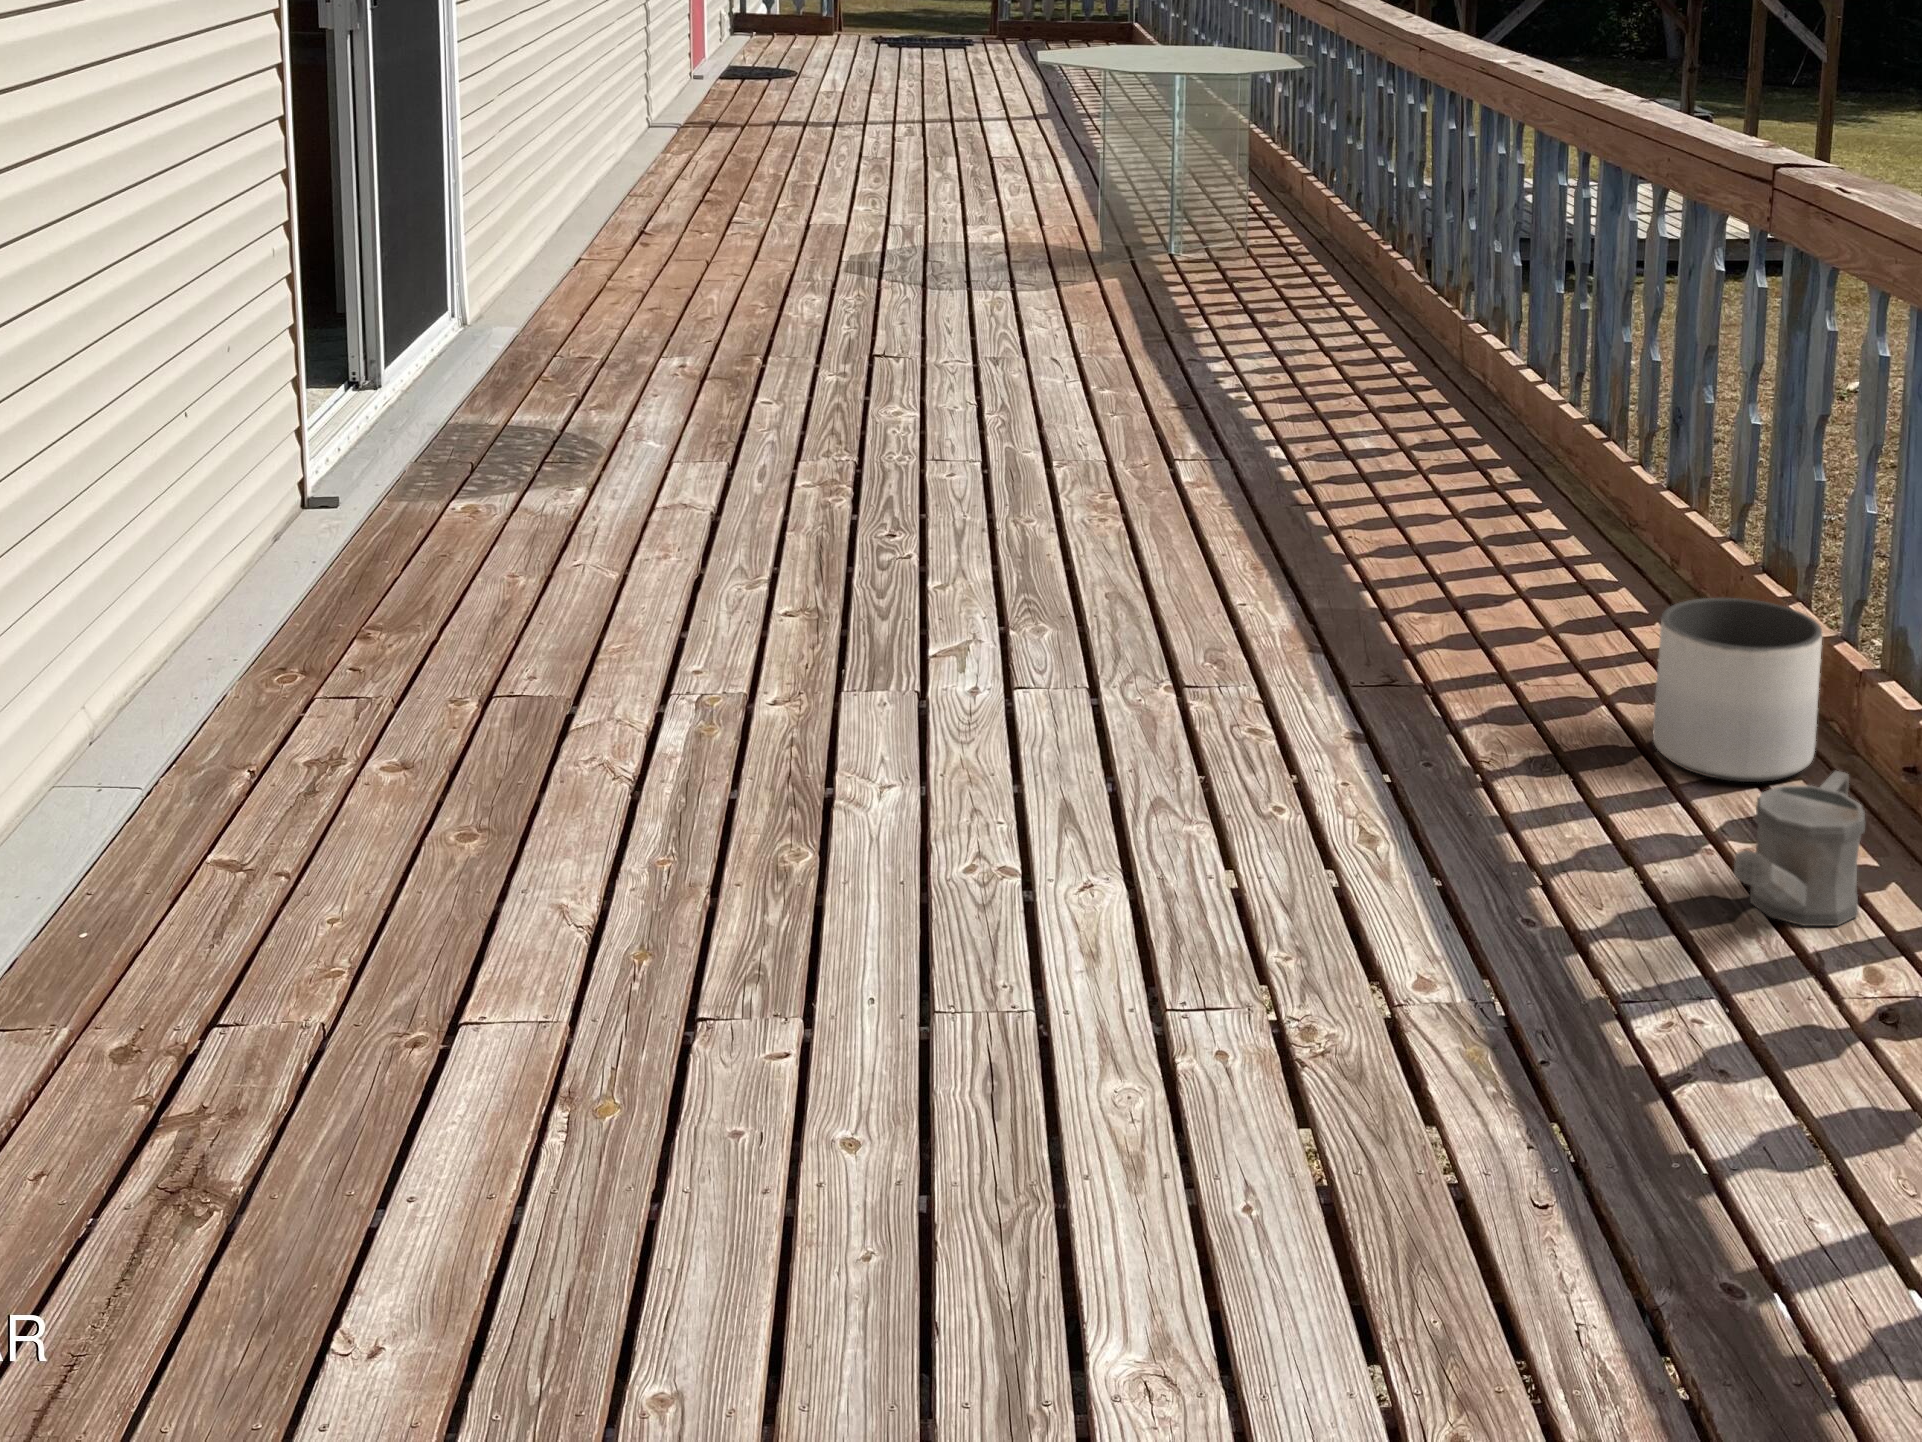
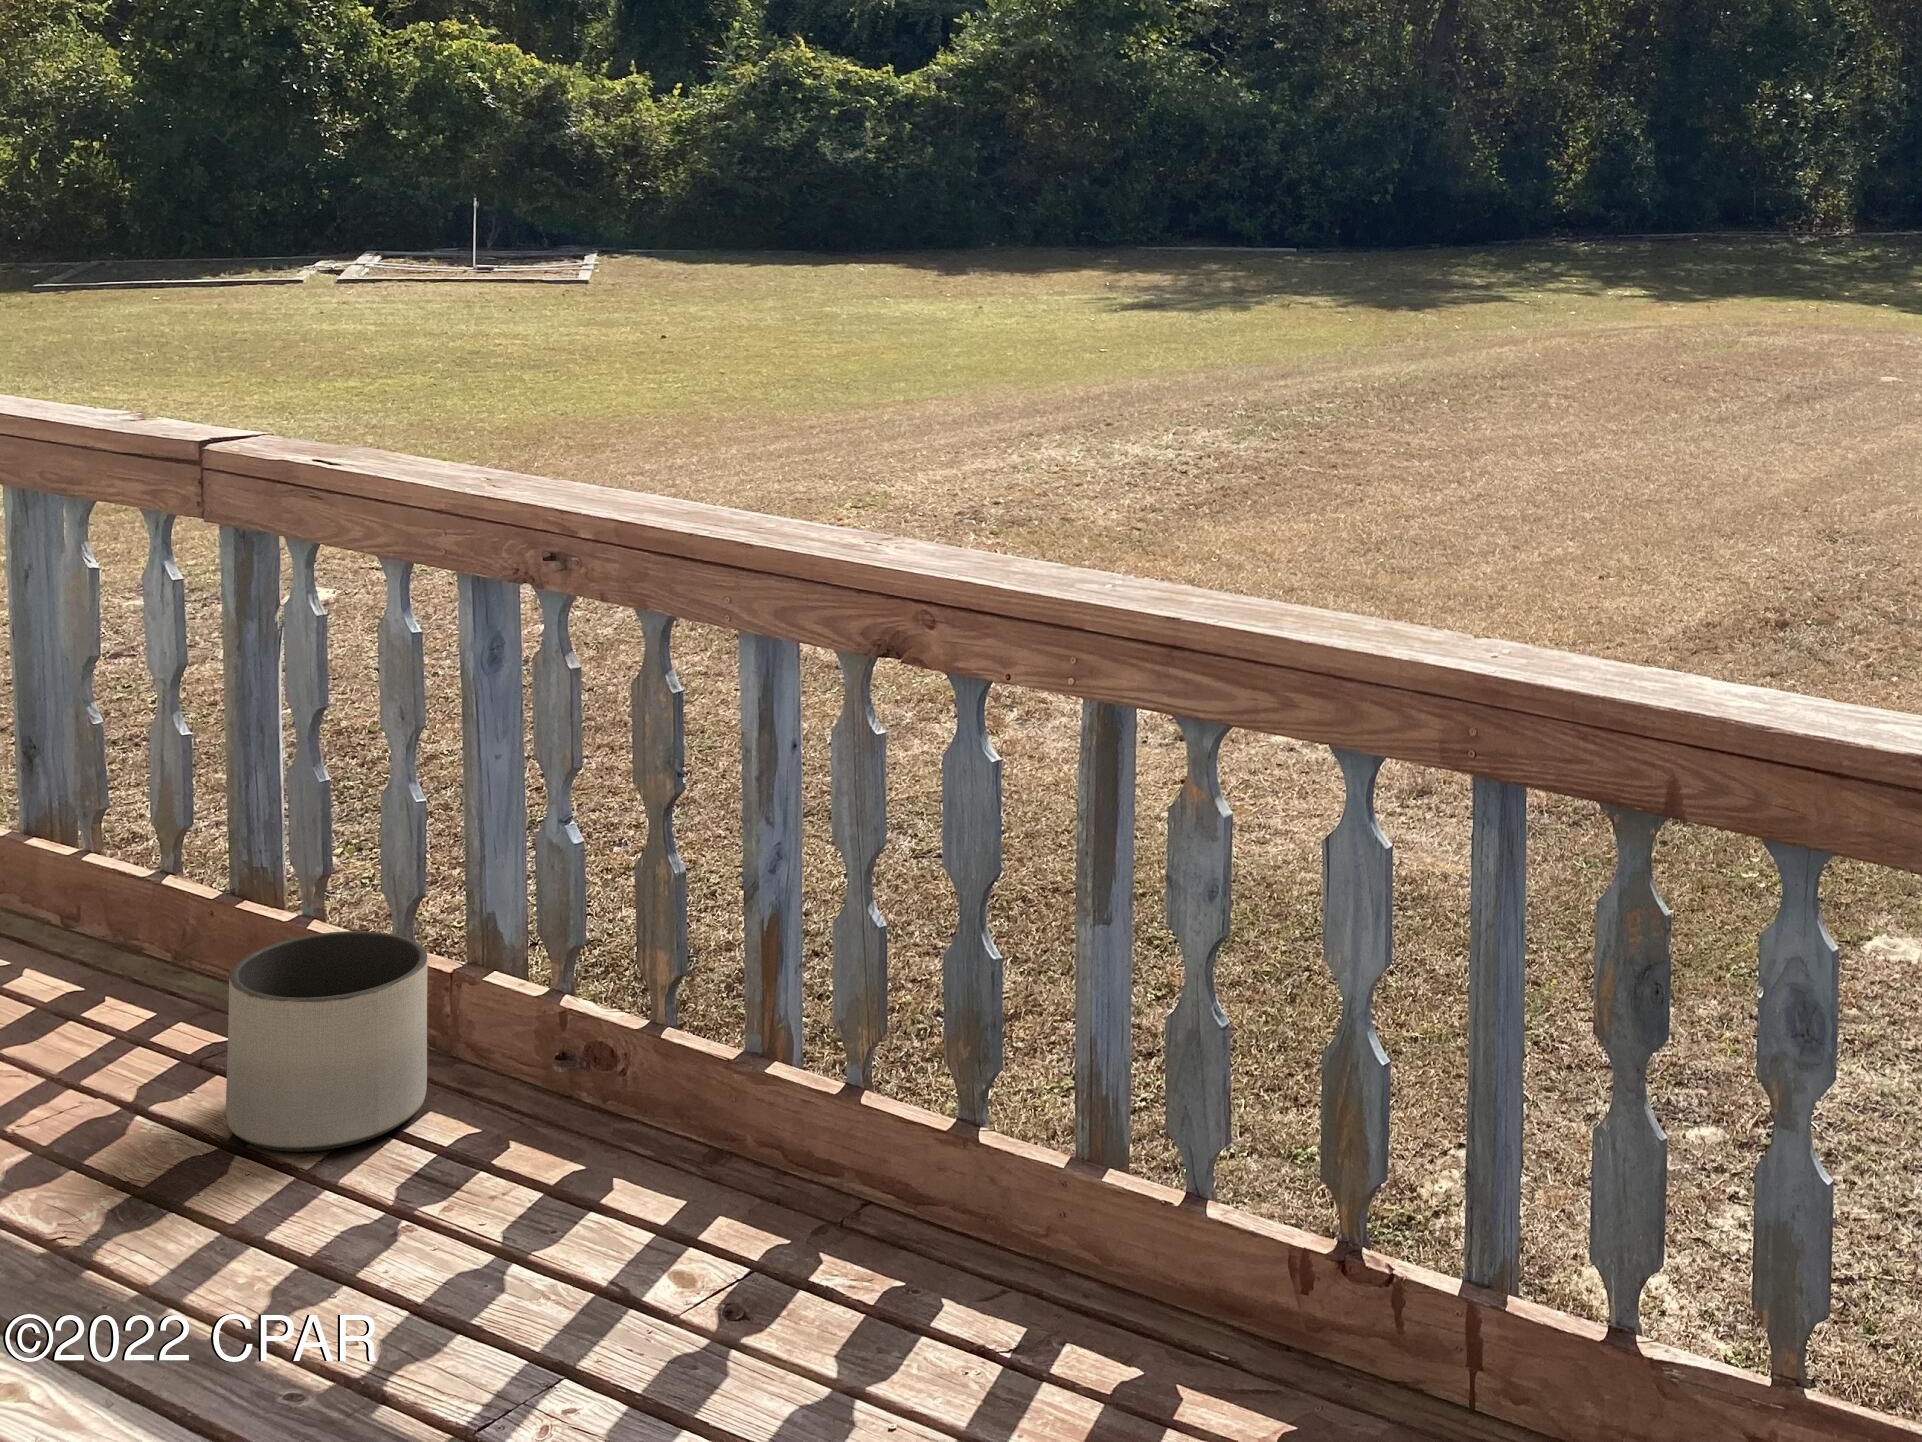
watering can: present [1734,771,1865,926] -> none [486,1086,615,1270]

